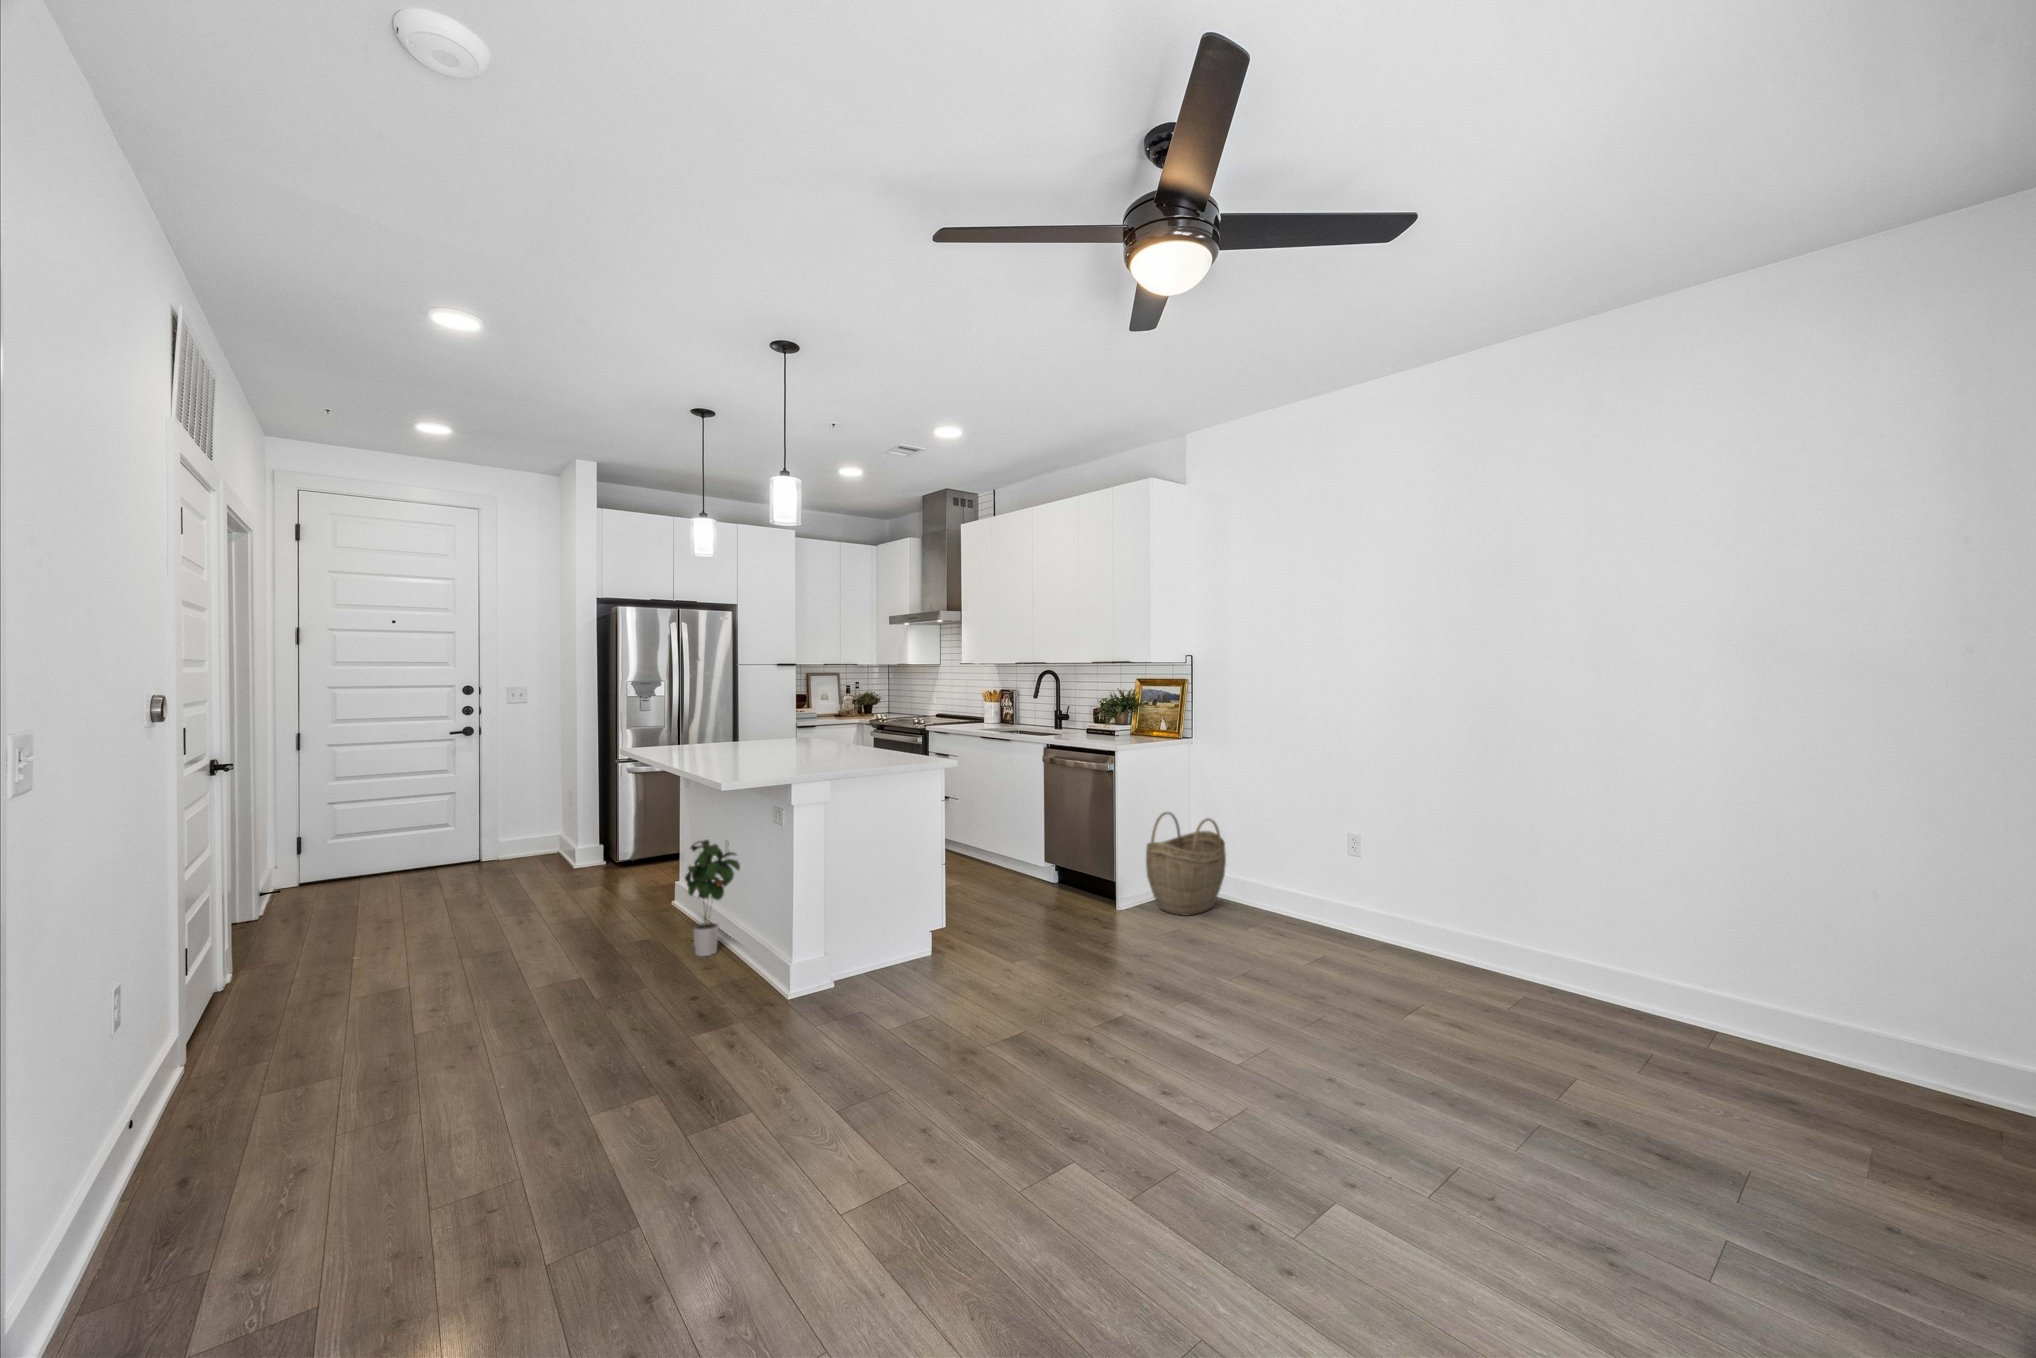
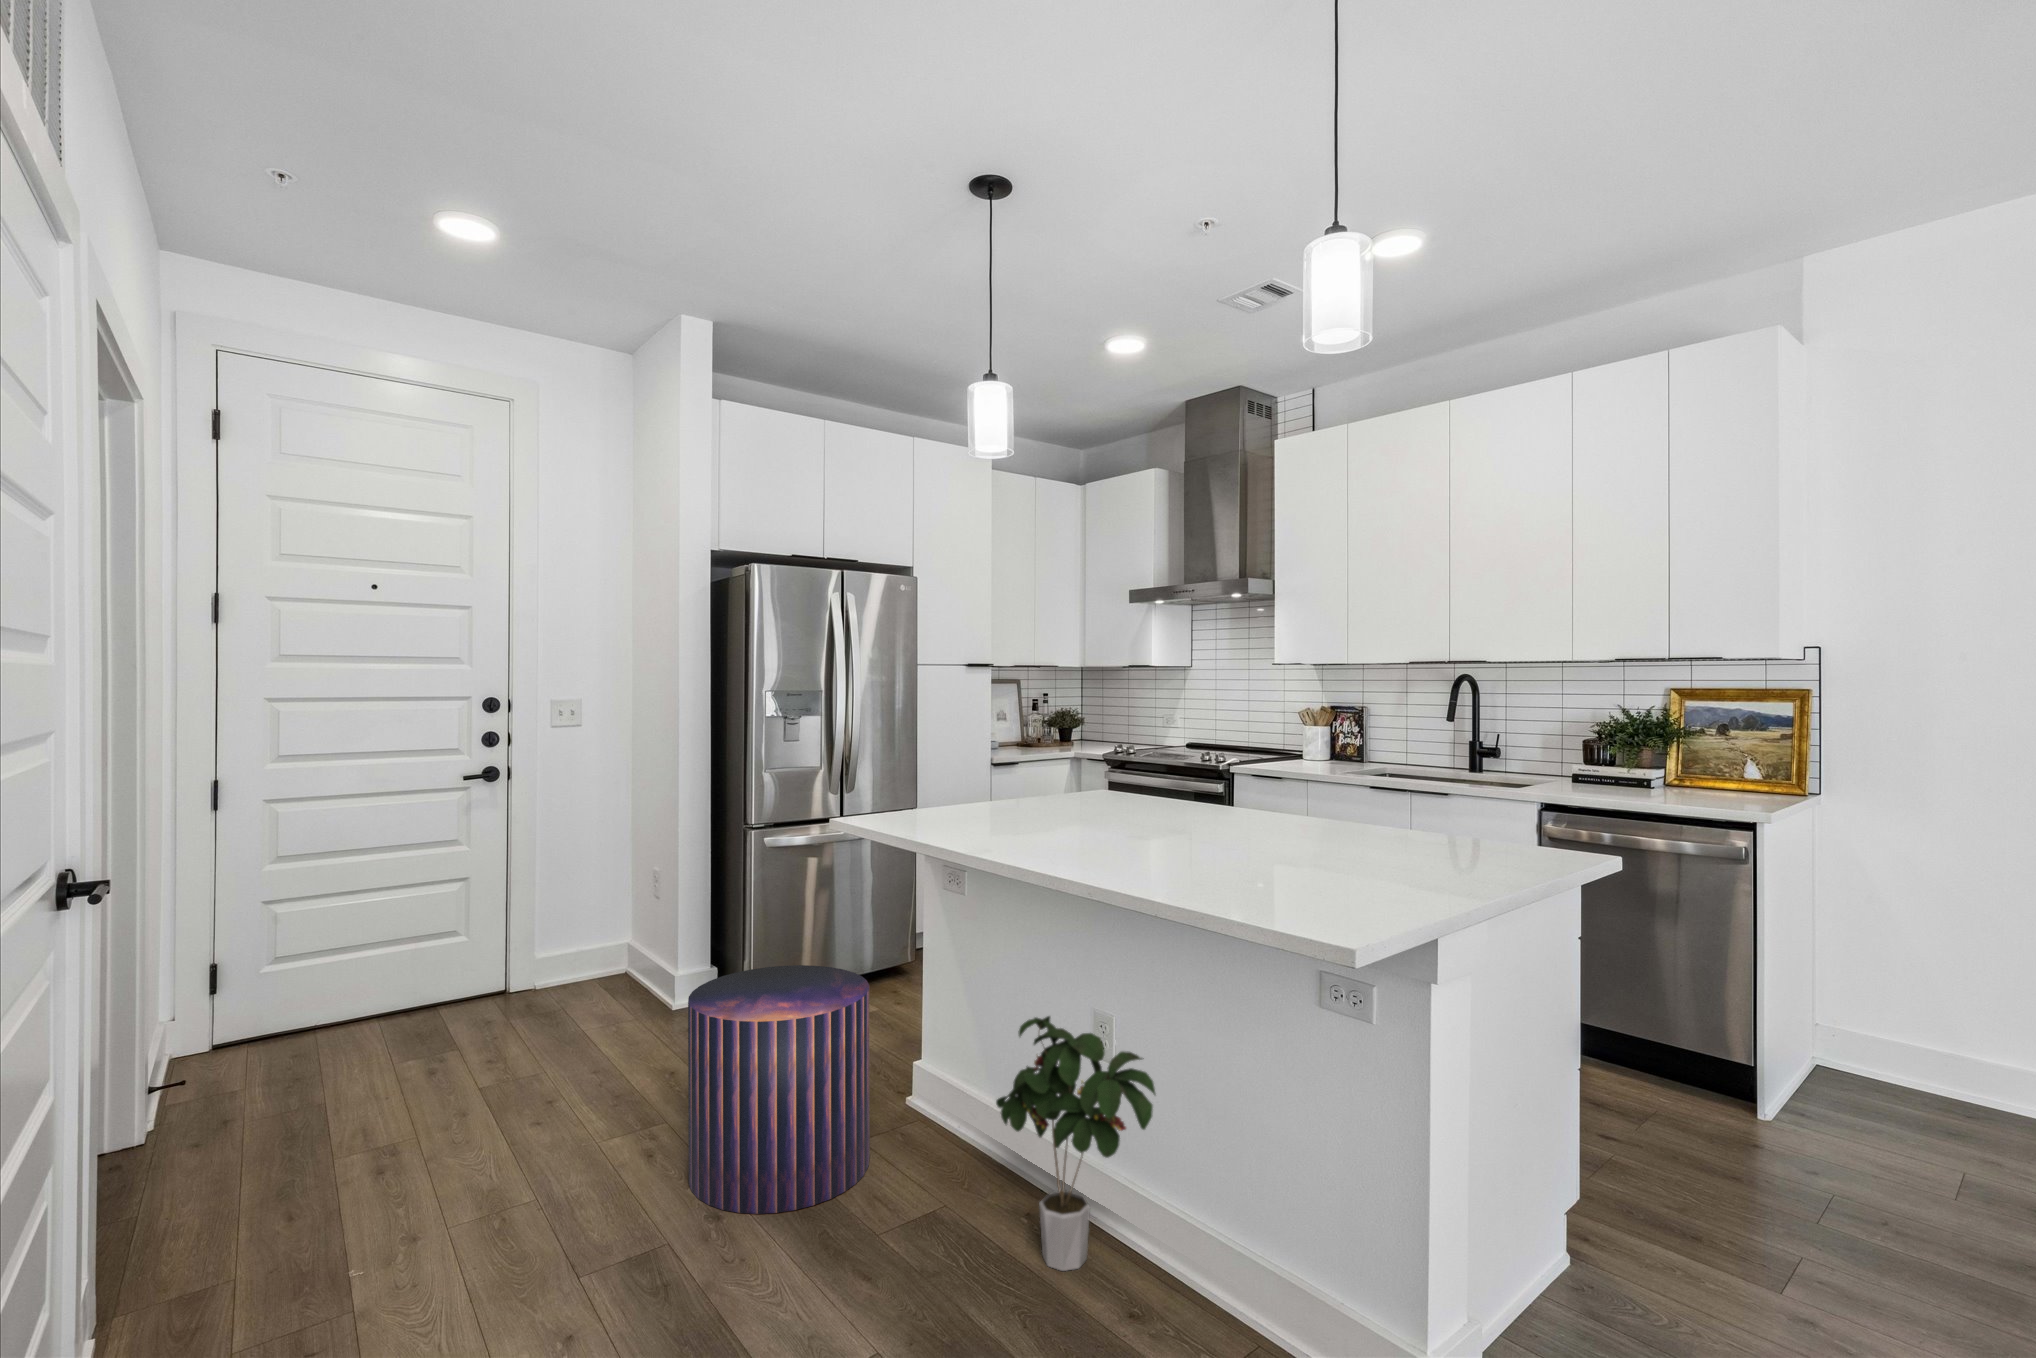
woven basket: present [1146,812,1226,916] -> none [1793,938,1957,1147]
pouf: none [538,826,641,940] -> present [688,965,870,1214]

